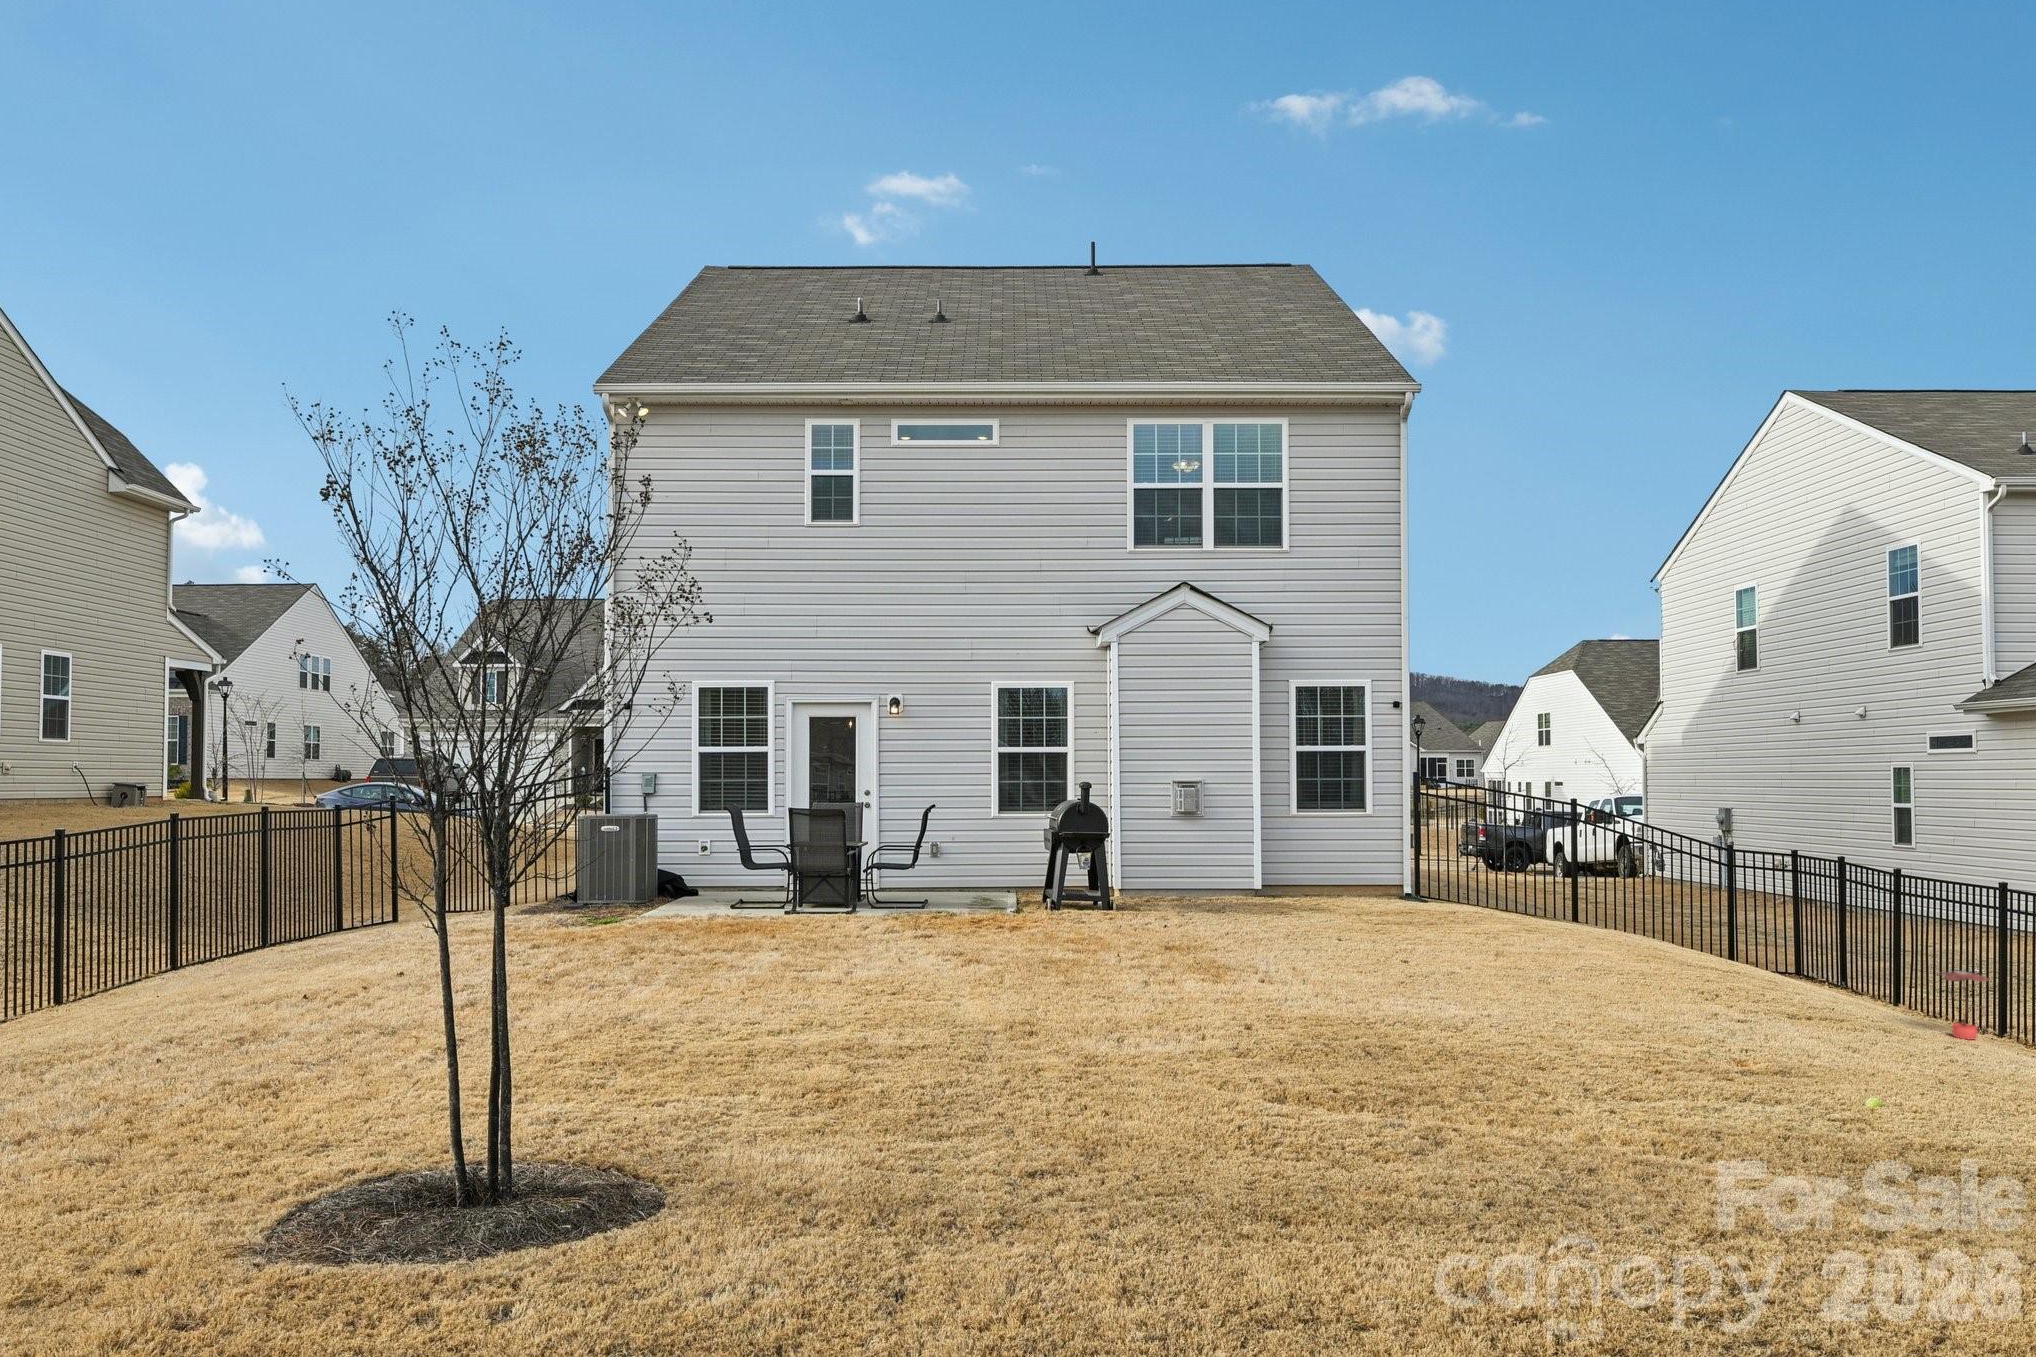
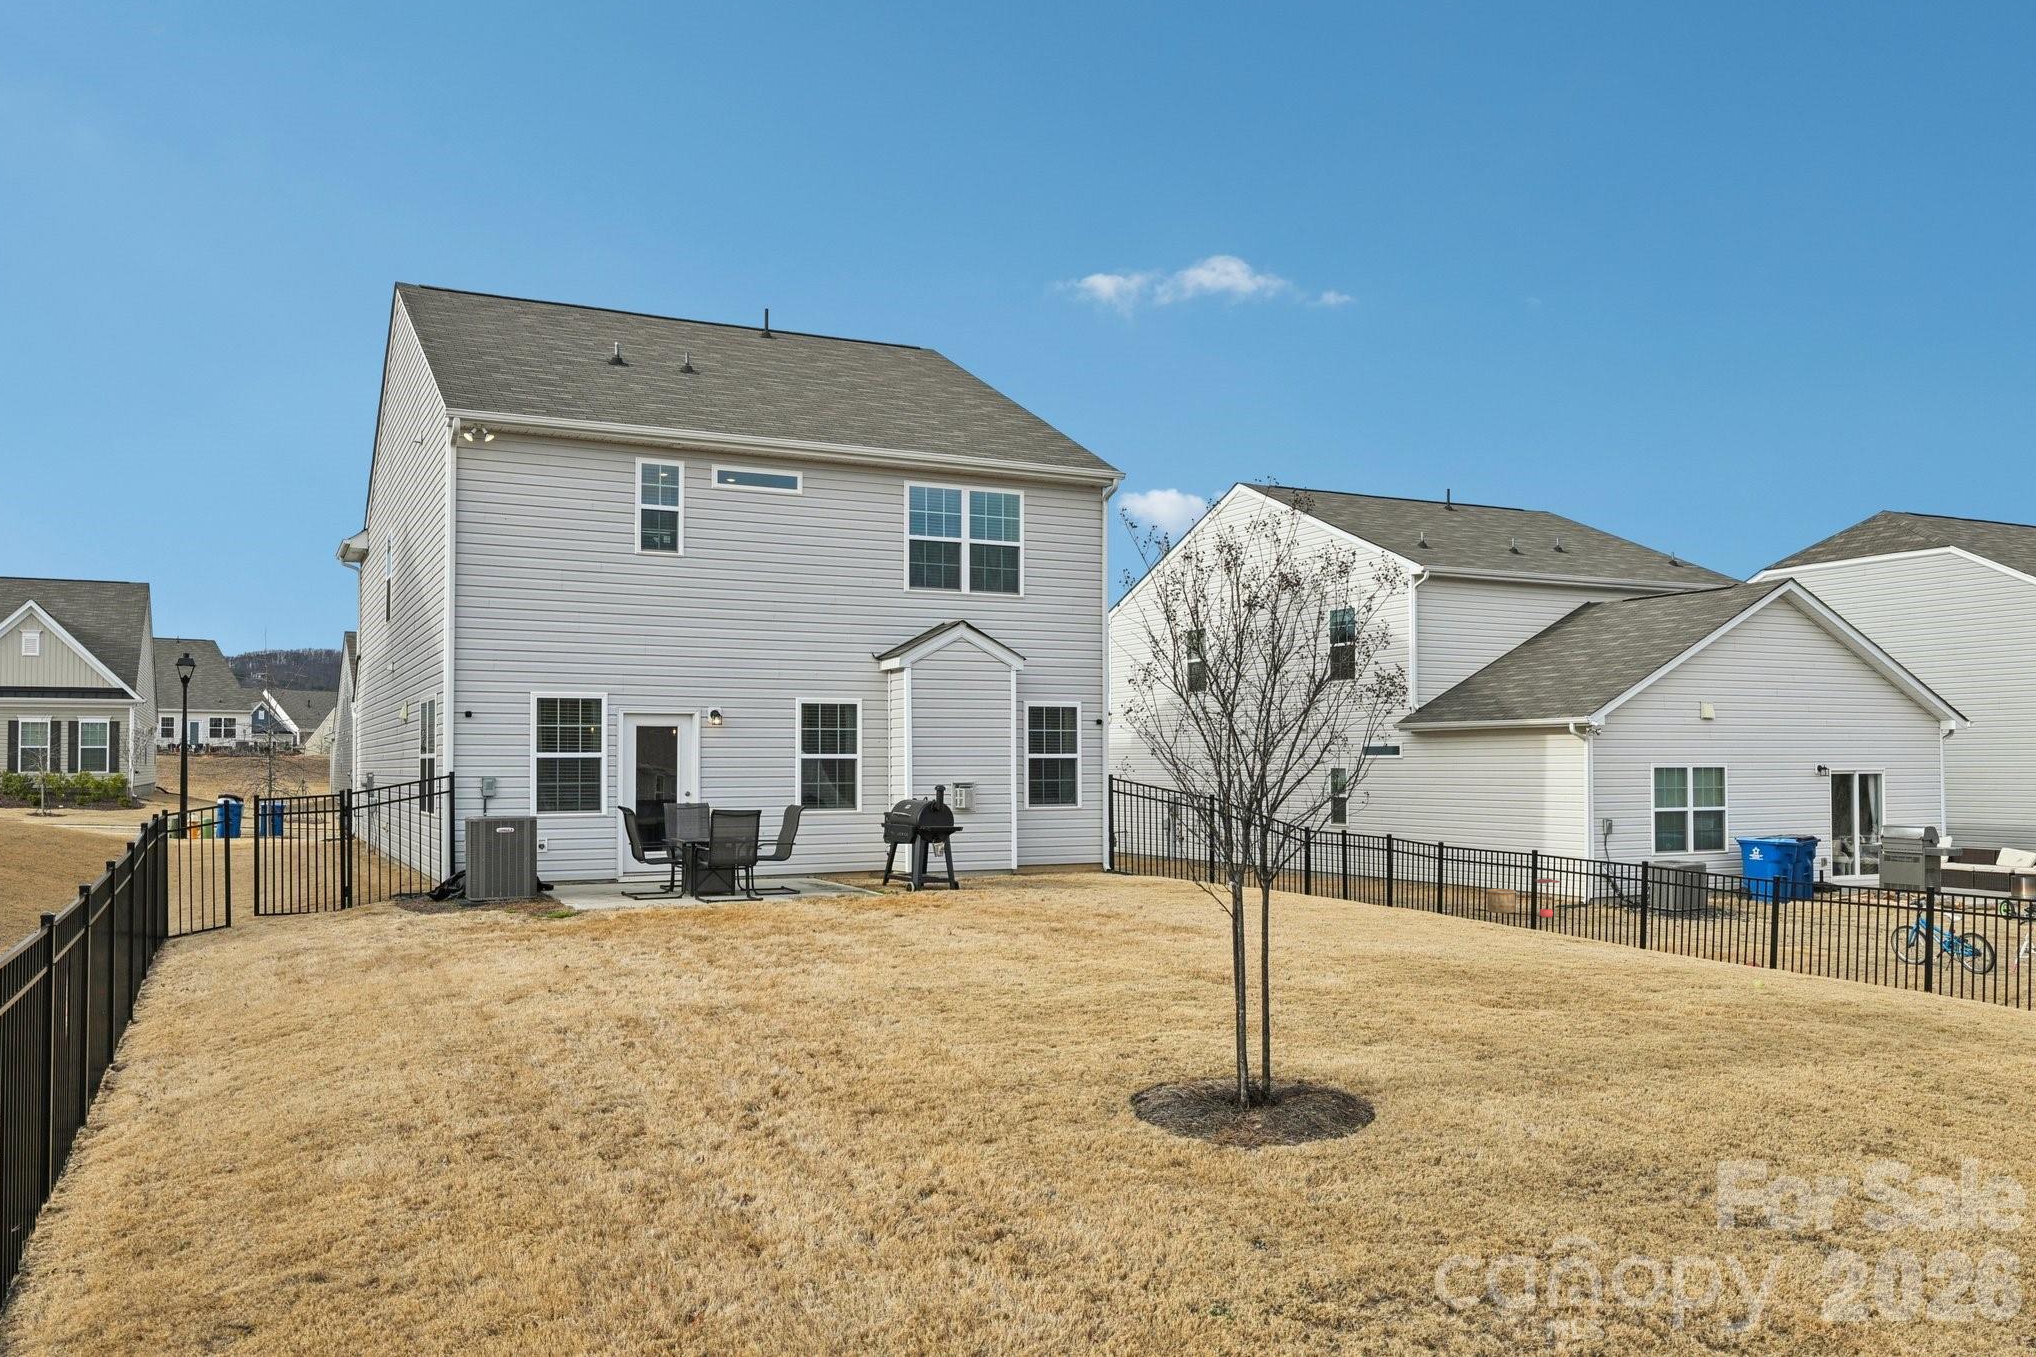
wooden bucket: none [1860,978,1917,1023] -> present [1487,889,1516,913]

